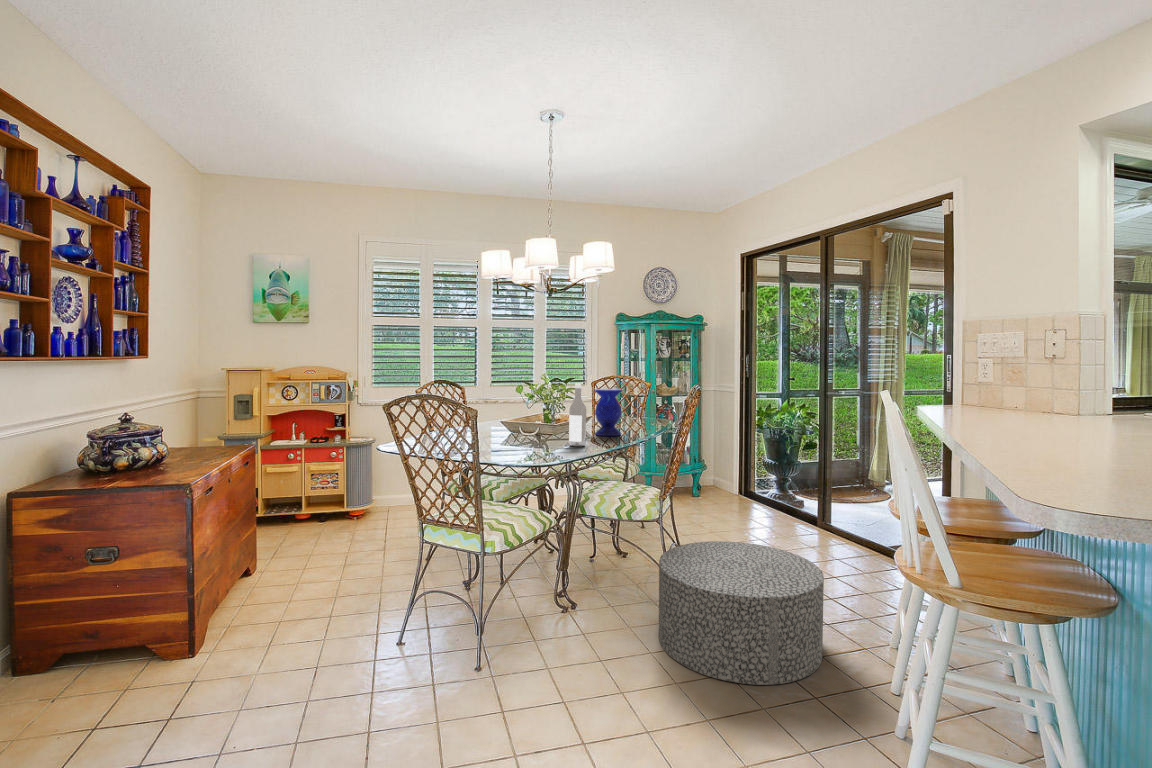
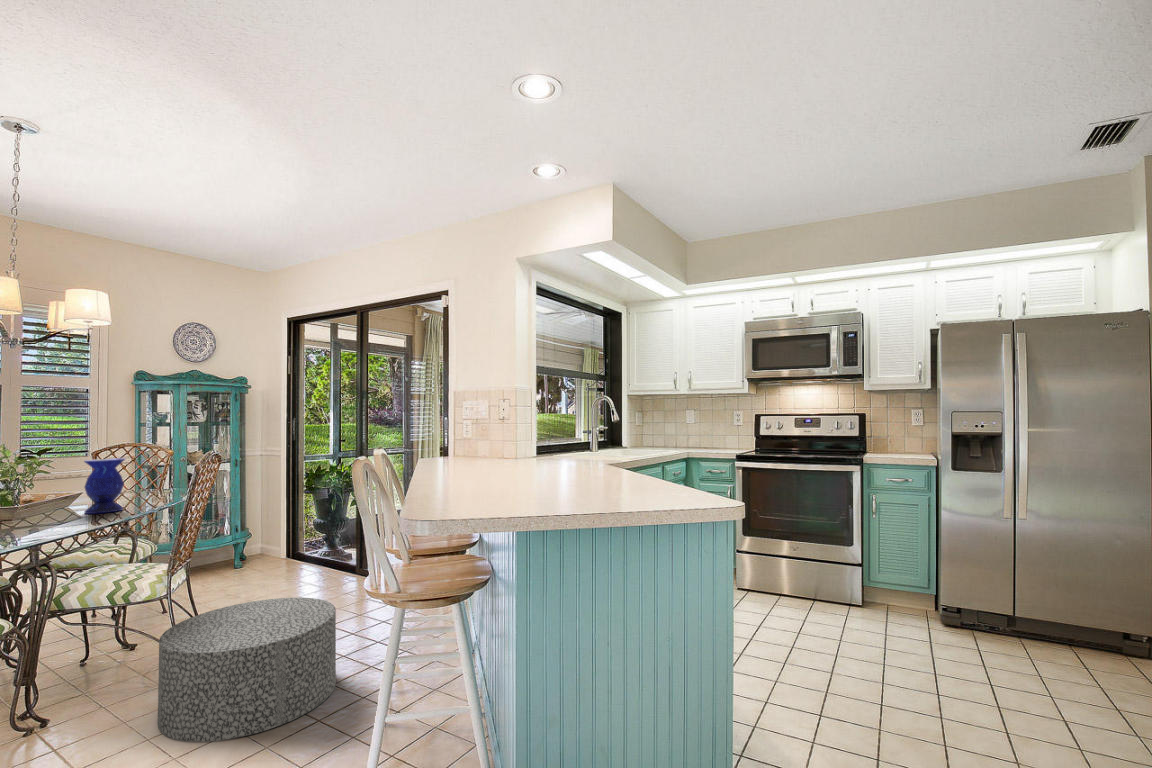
wine bottle: present [569,384,586,446] -> none [38,455,66,529]

